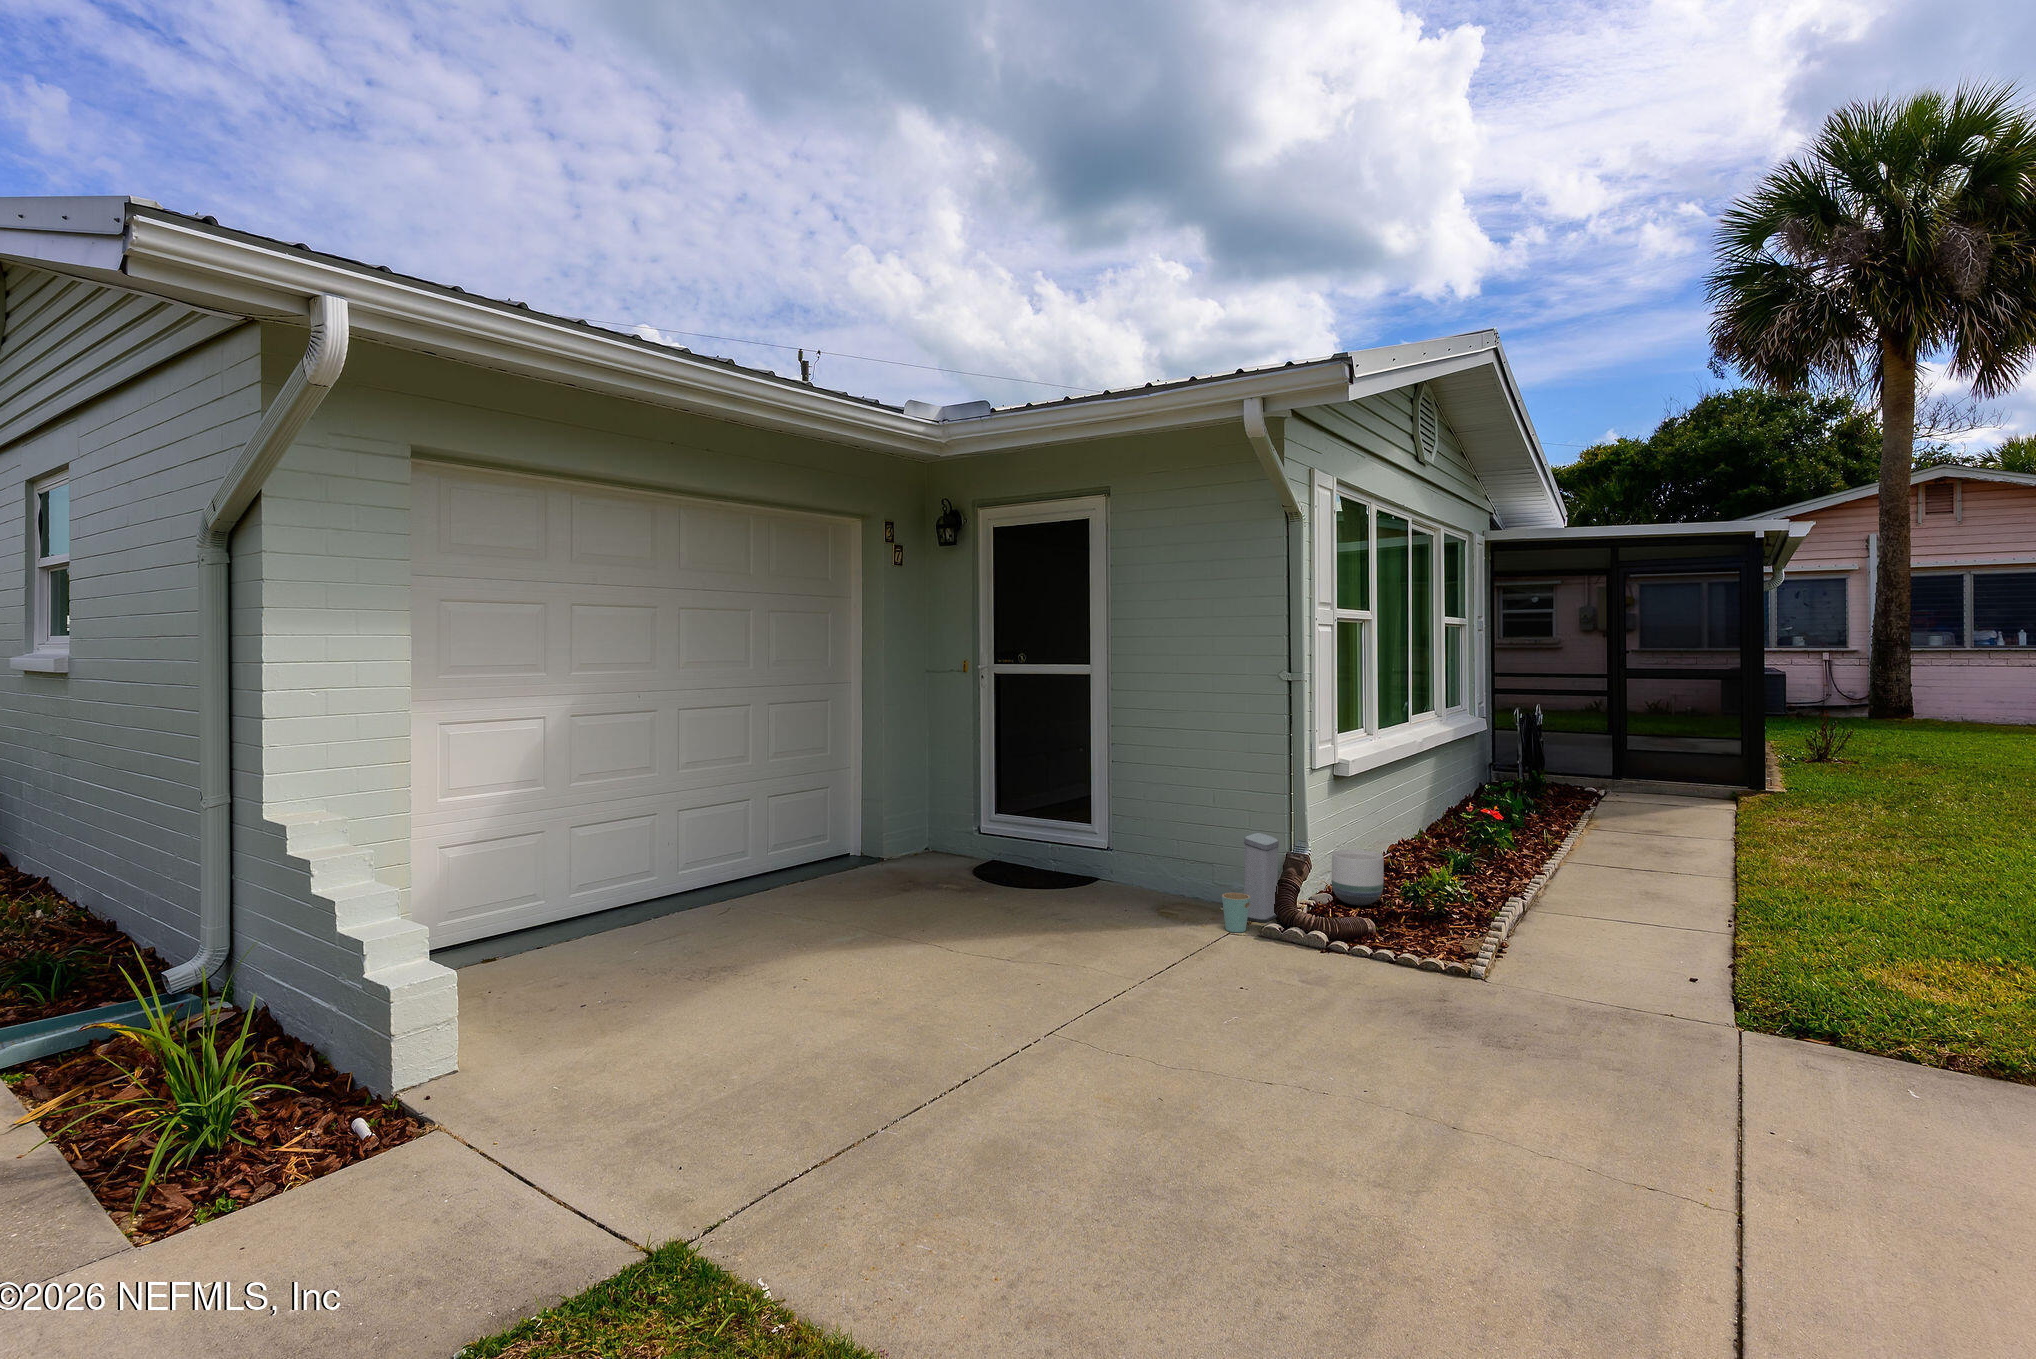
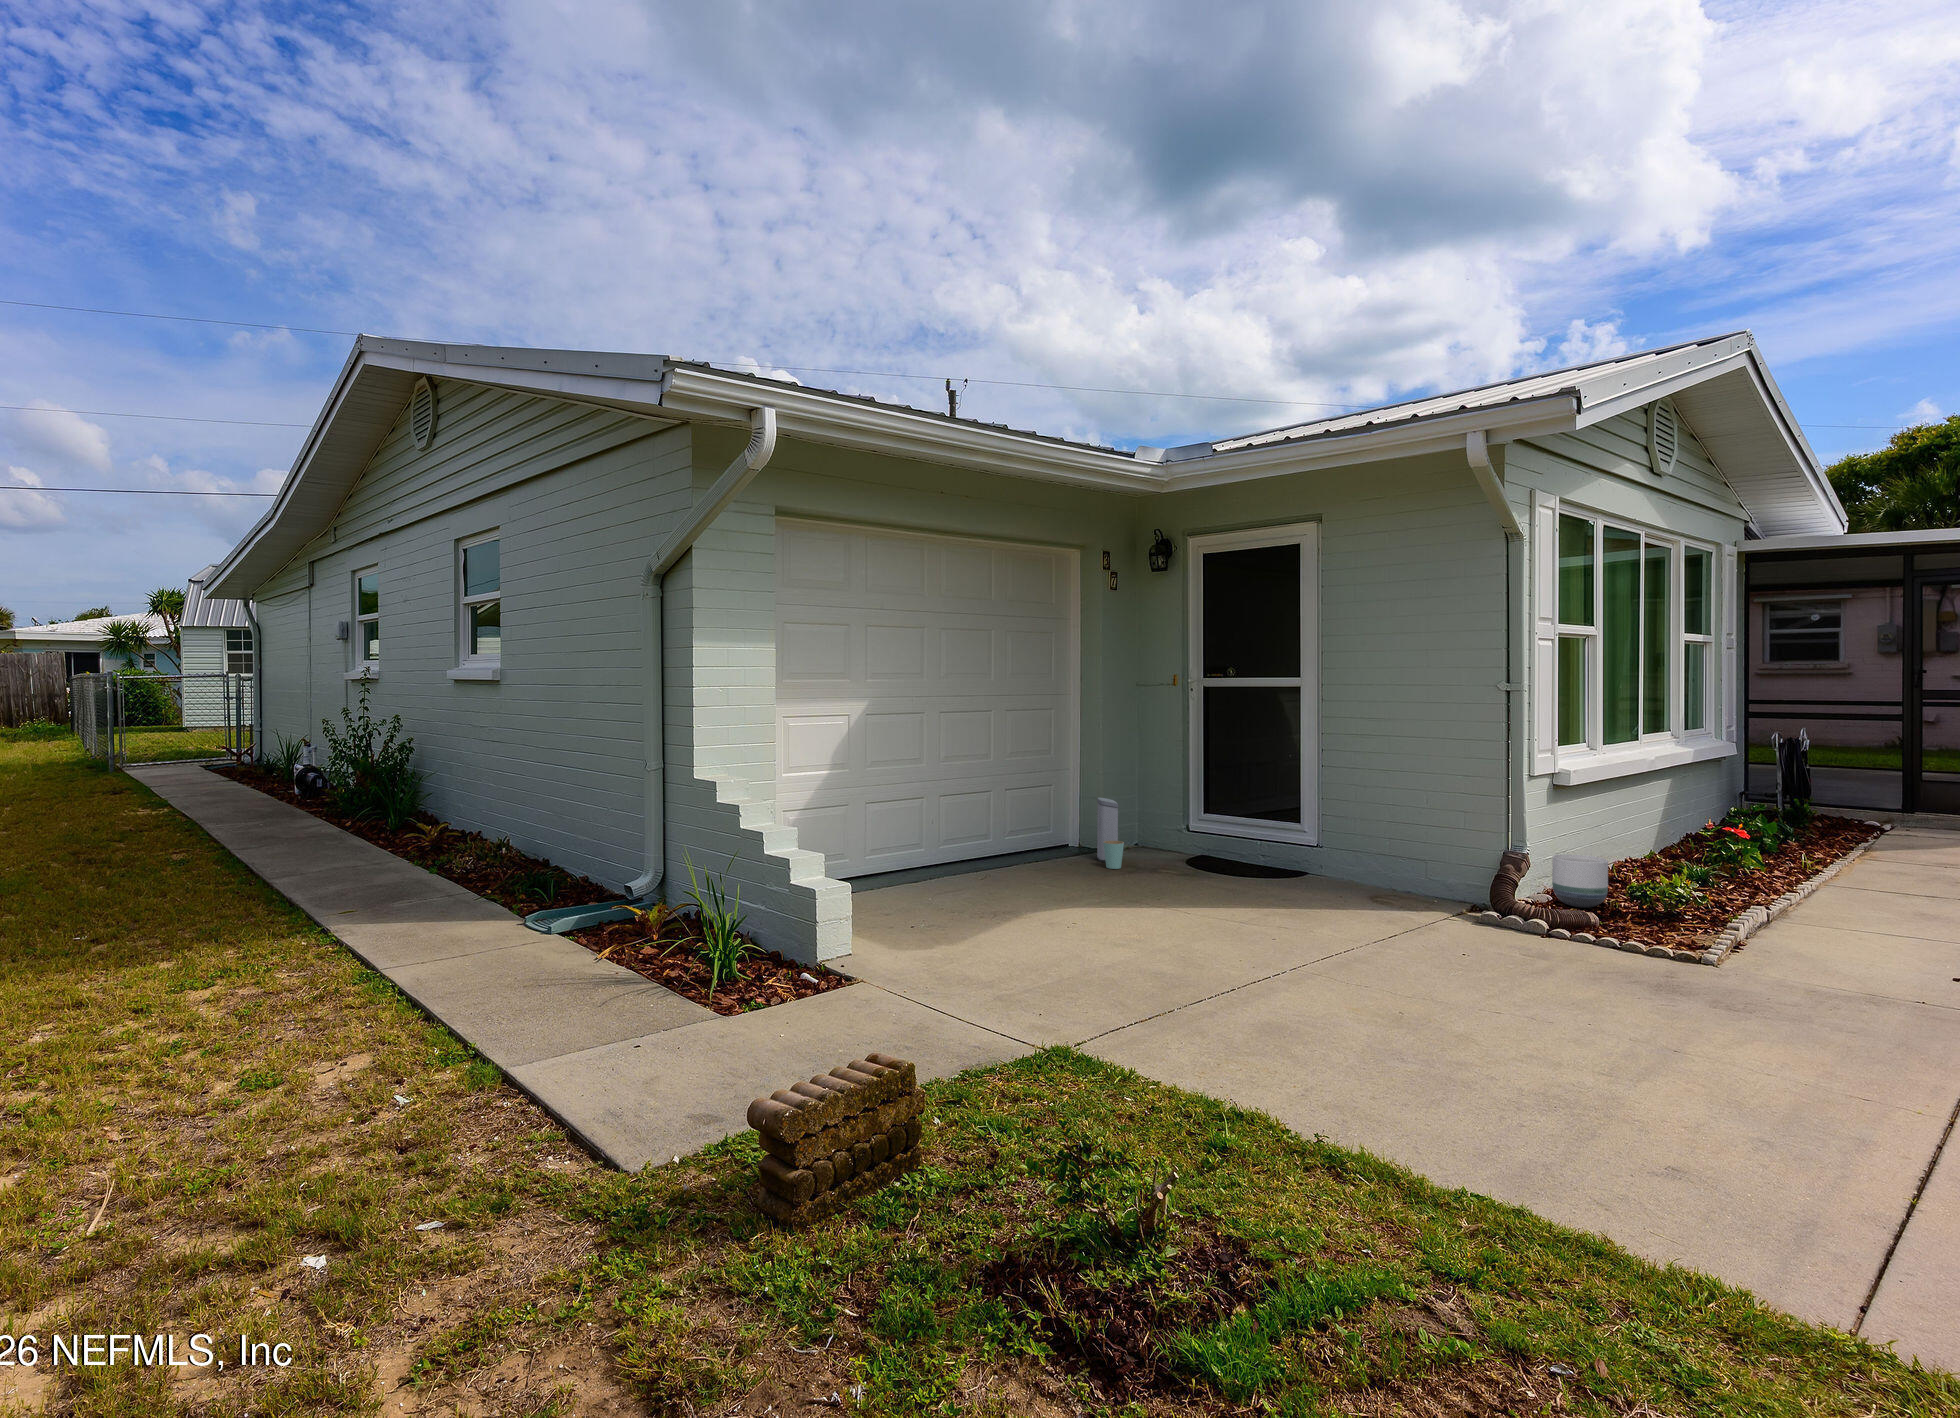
trash can: present [1222,833,1279,932] -> present [1097,797,1124,869]

